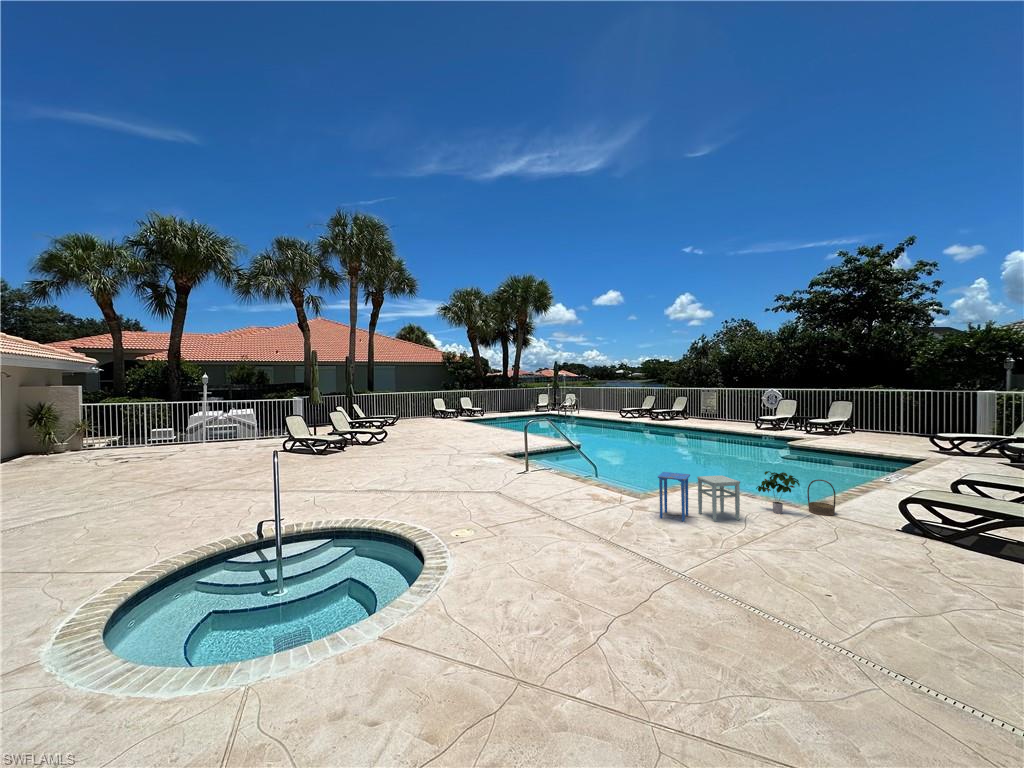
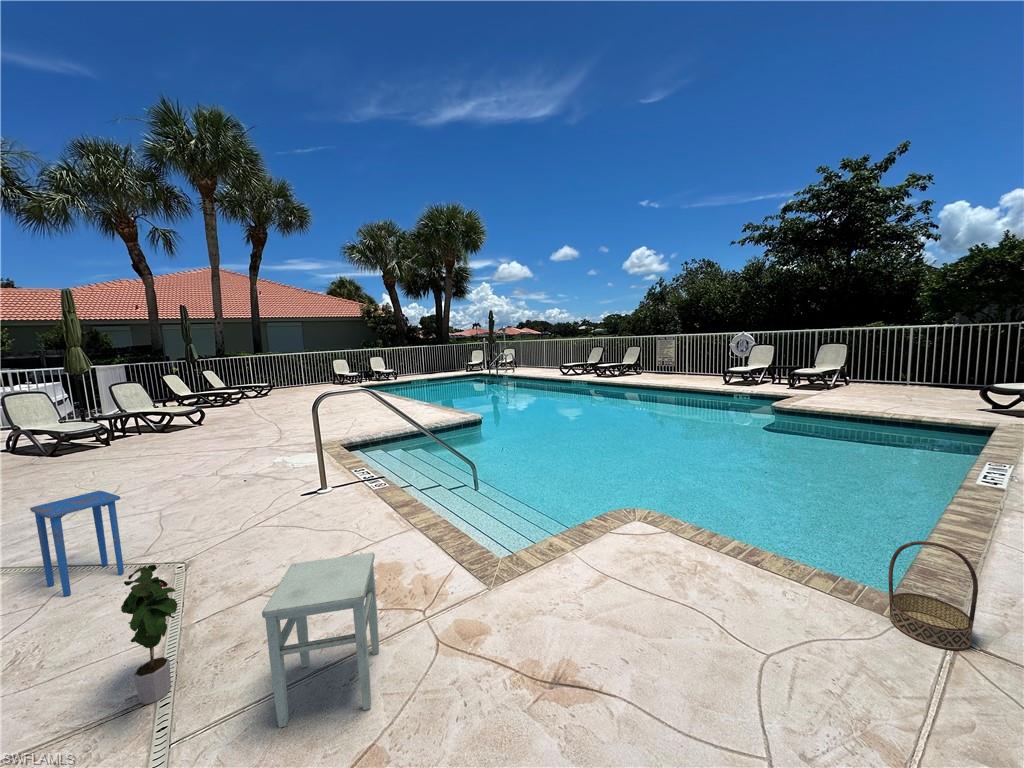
potted plant: present [756,471,800,514] -> present [121,565,177,705]
side table: present [658,472,690,521] -> present [30,491,124,596]
stool: present [697,476,740,522] -> present [262,553,379,728]

